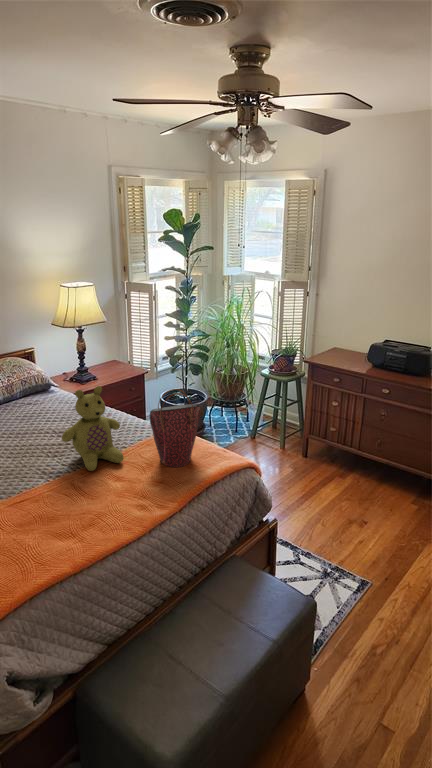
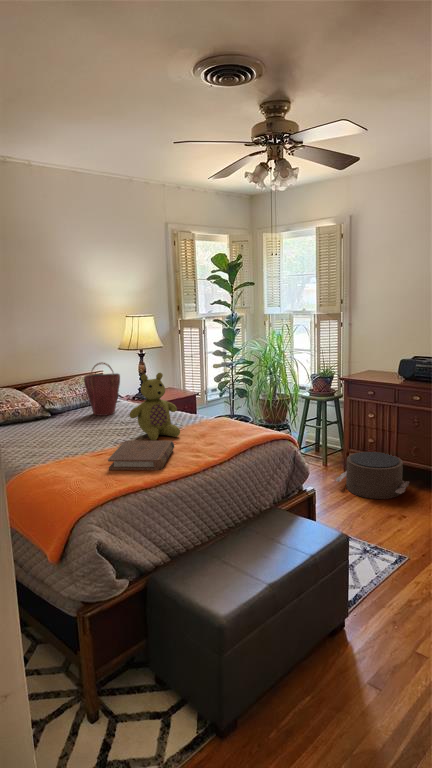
handbag: present [150,389,200,467] -> present [84,362,120,416]
pouf: none [294,442,371,498] -> present [336,452,409,499]
book: none [31,479,116,533] -> present [108,440,174,470]

